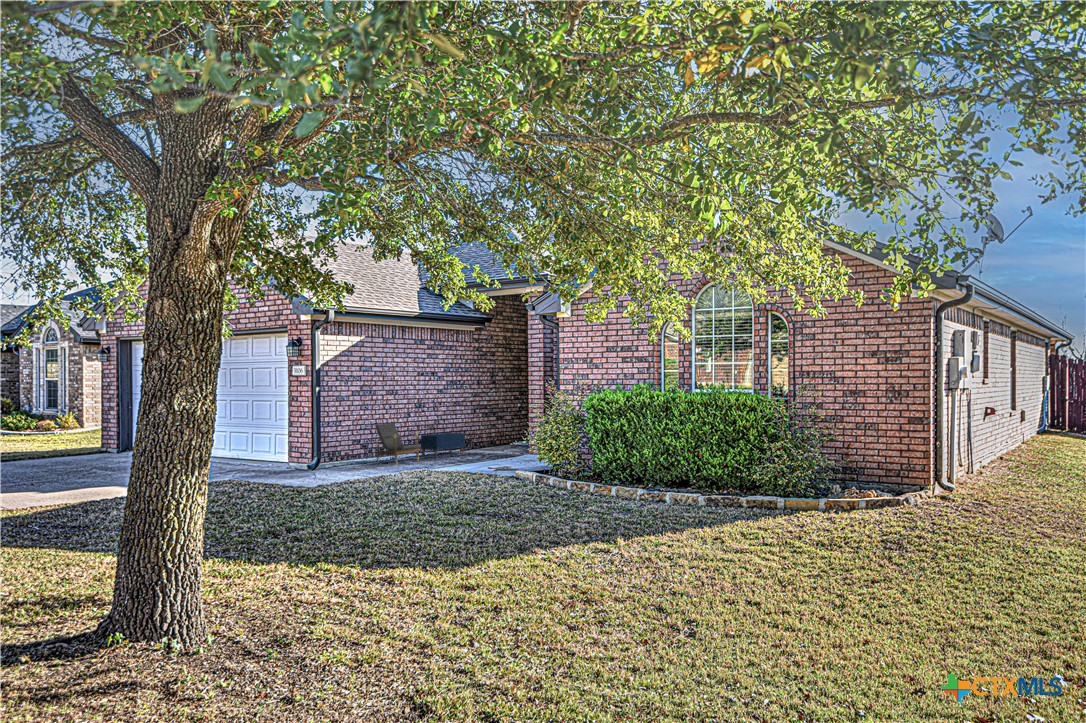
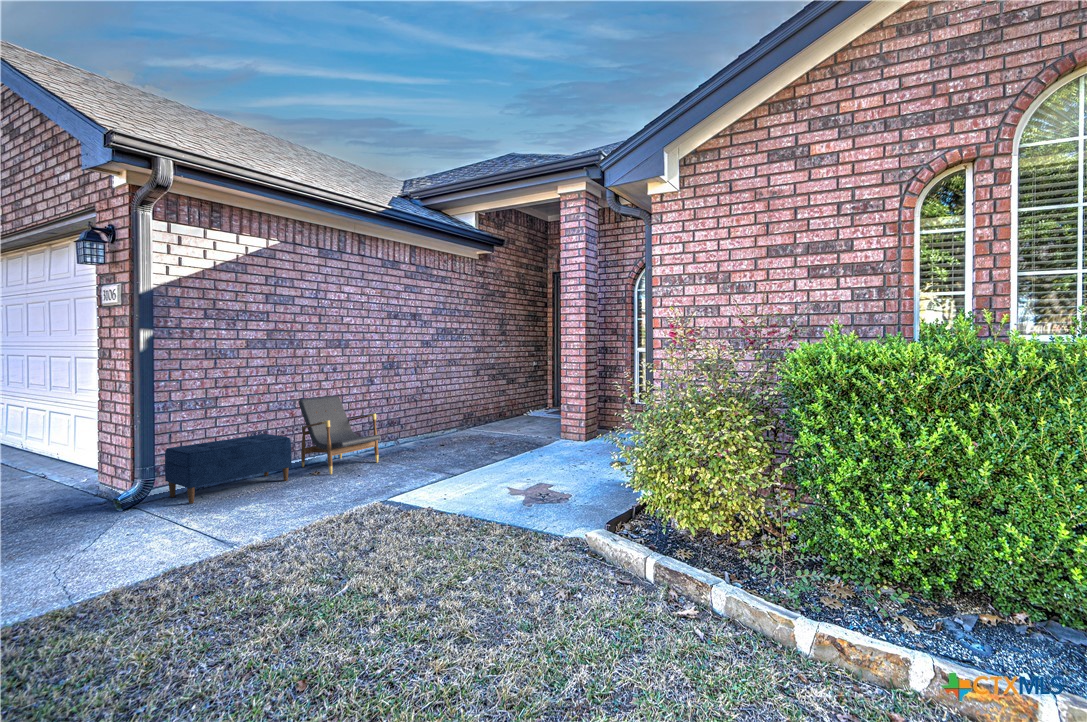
bench: present [421,433,465,457] -> present [165,434,292,503]

